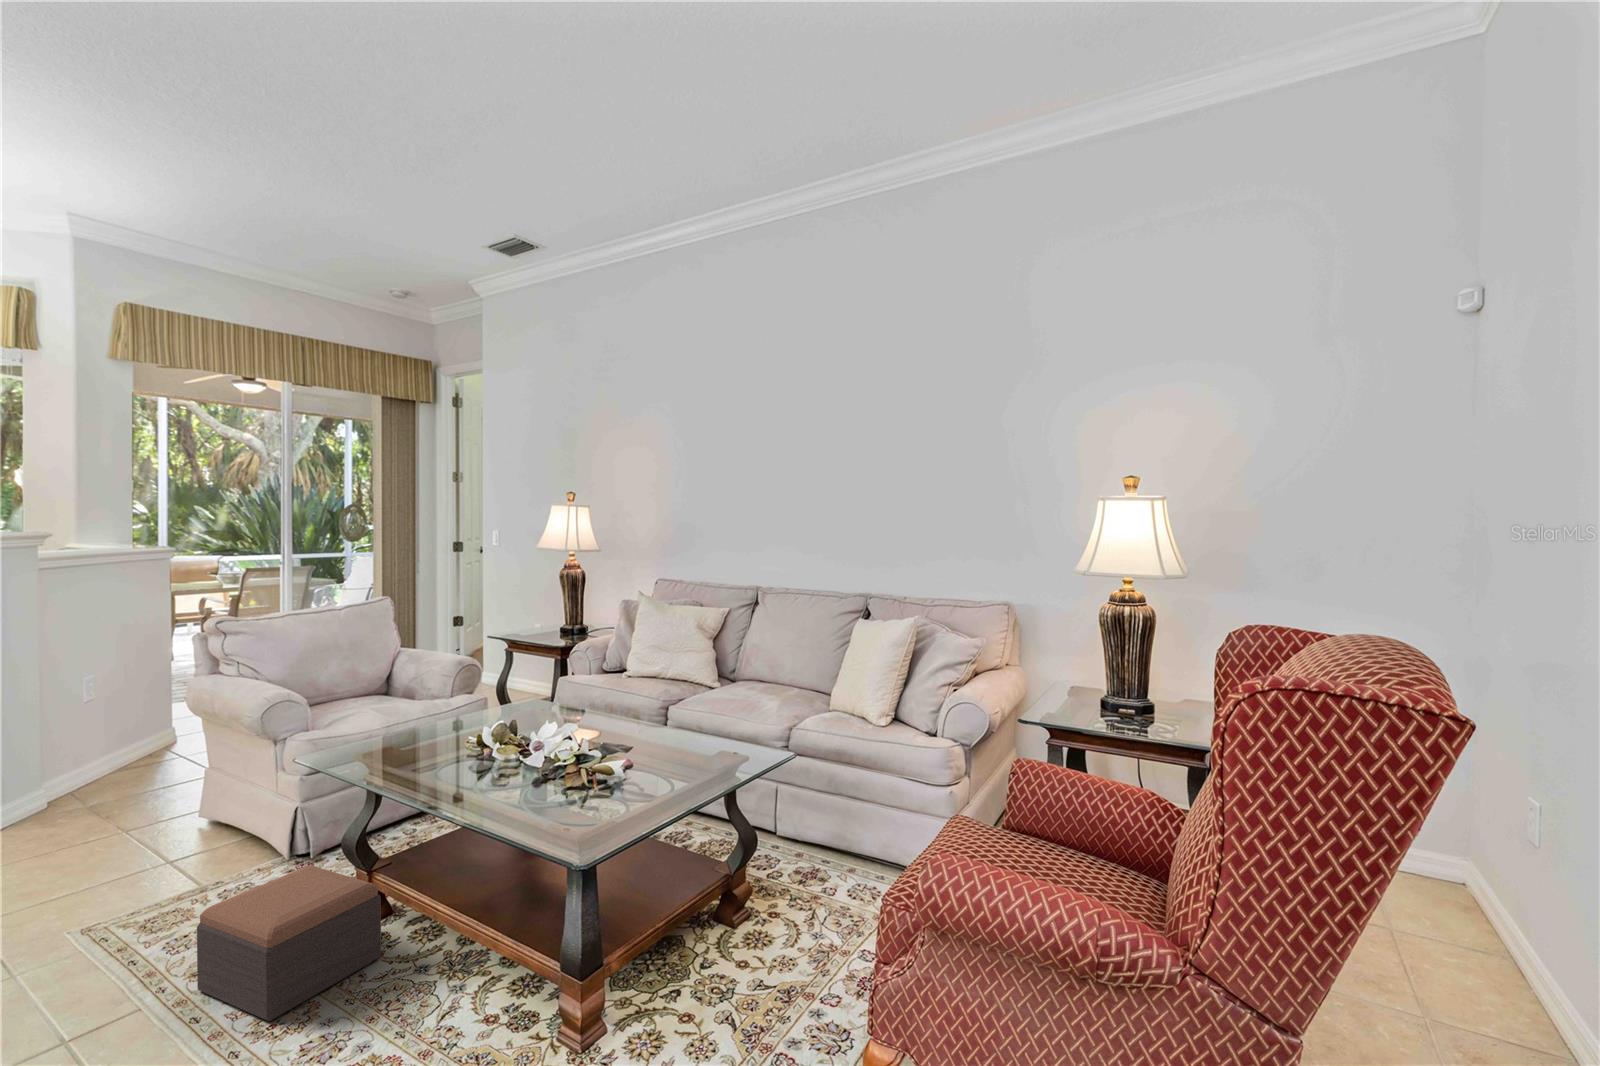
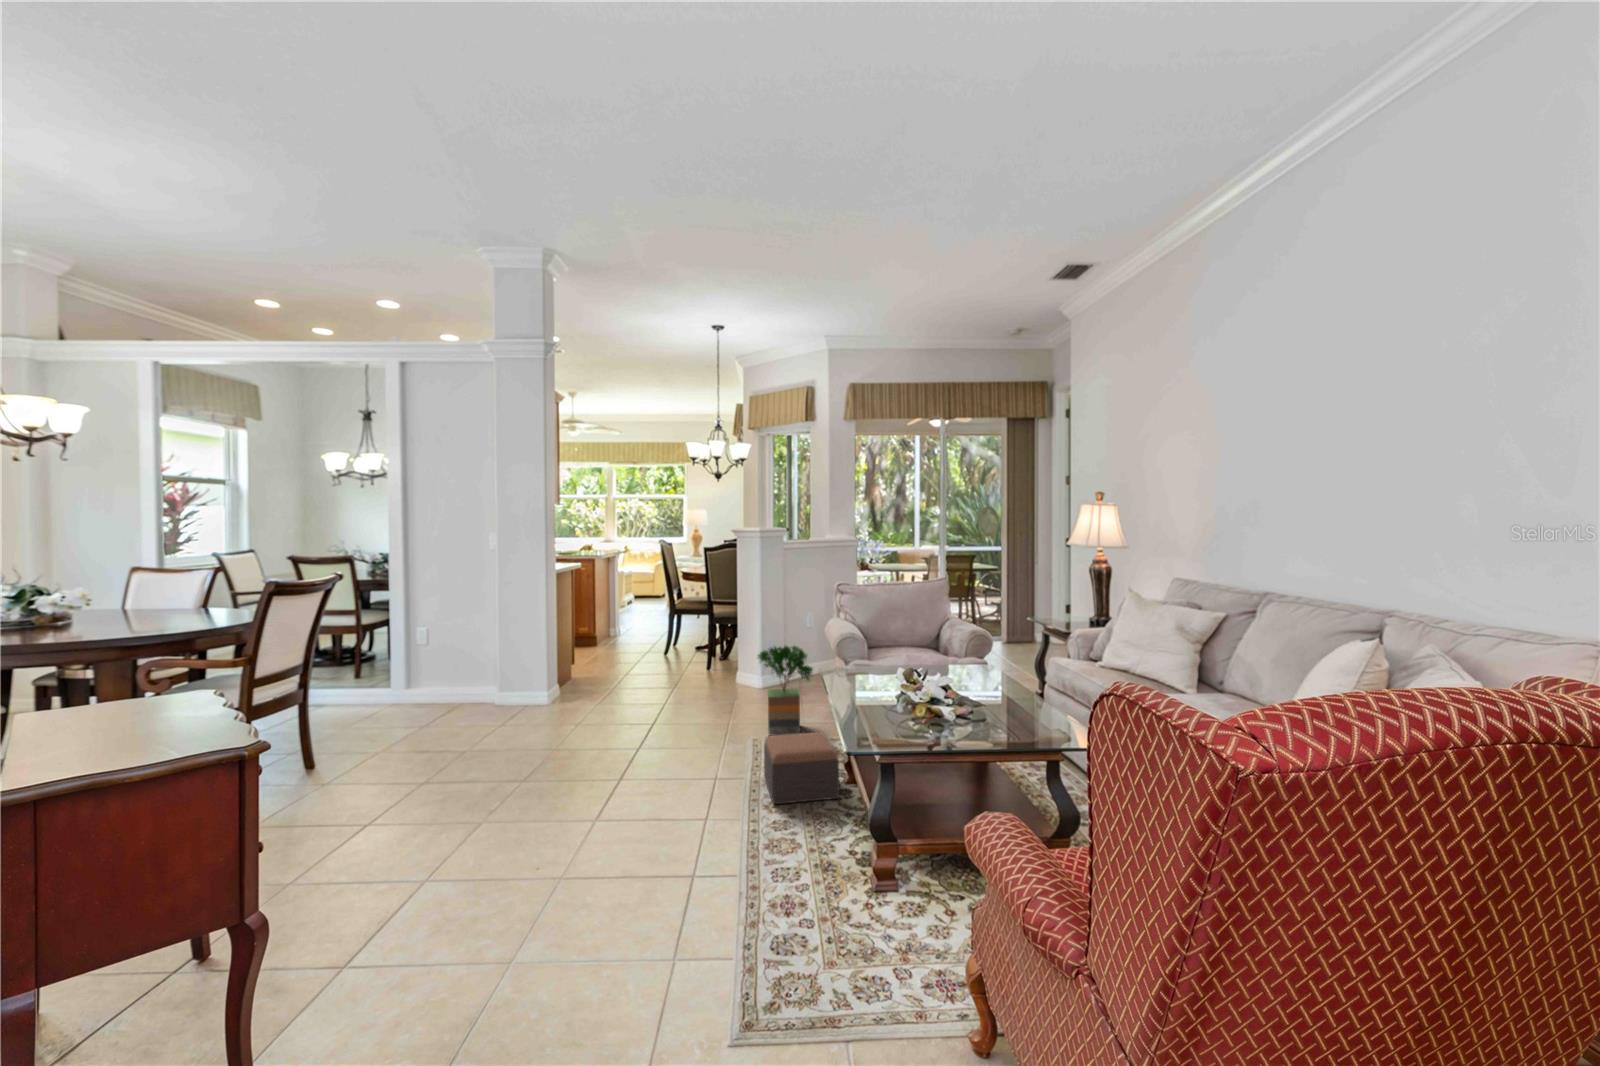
potted tree: none [70,736,222,917] -> present [758,646,813,735]

